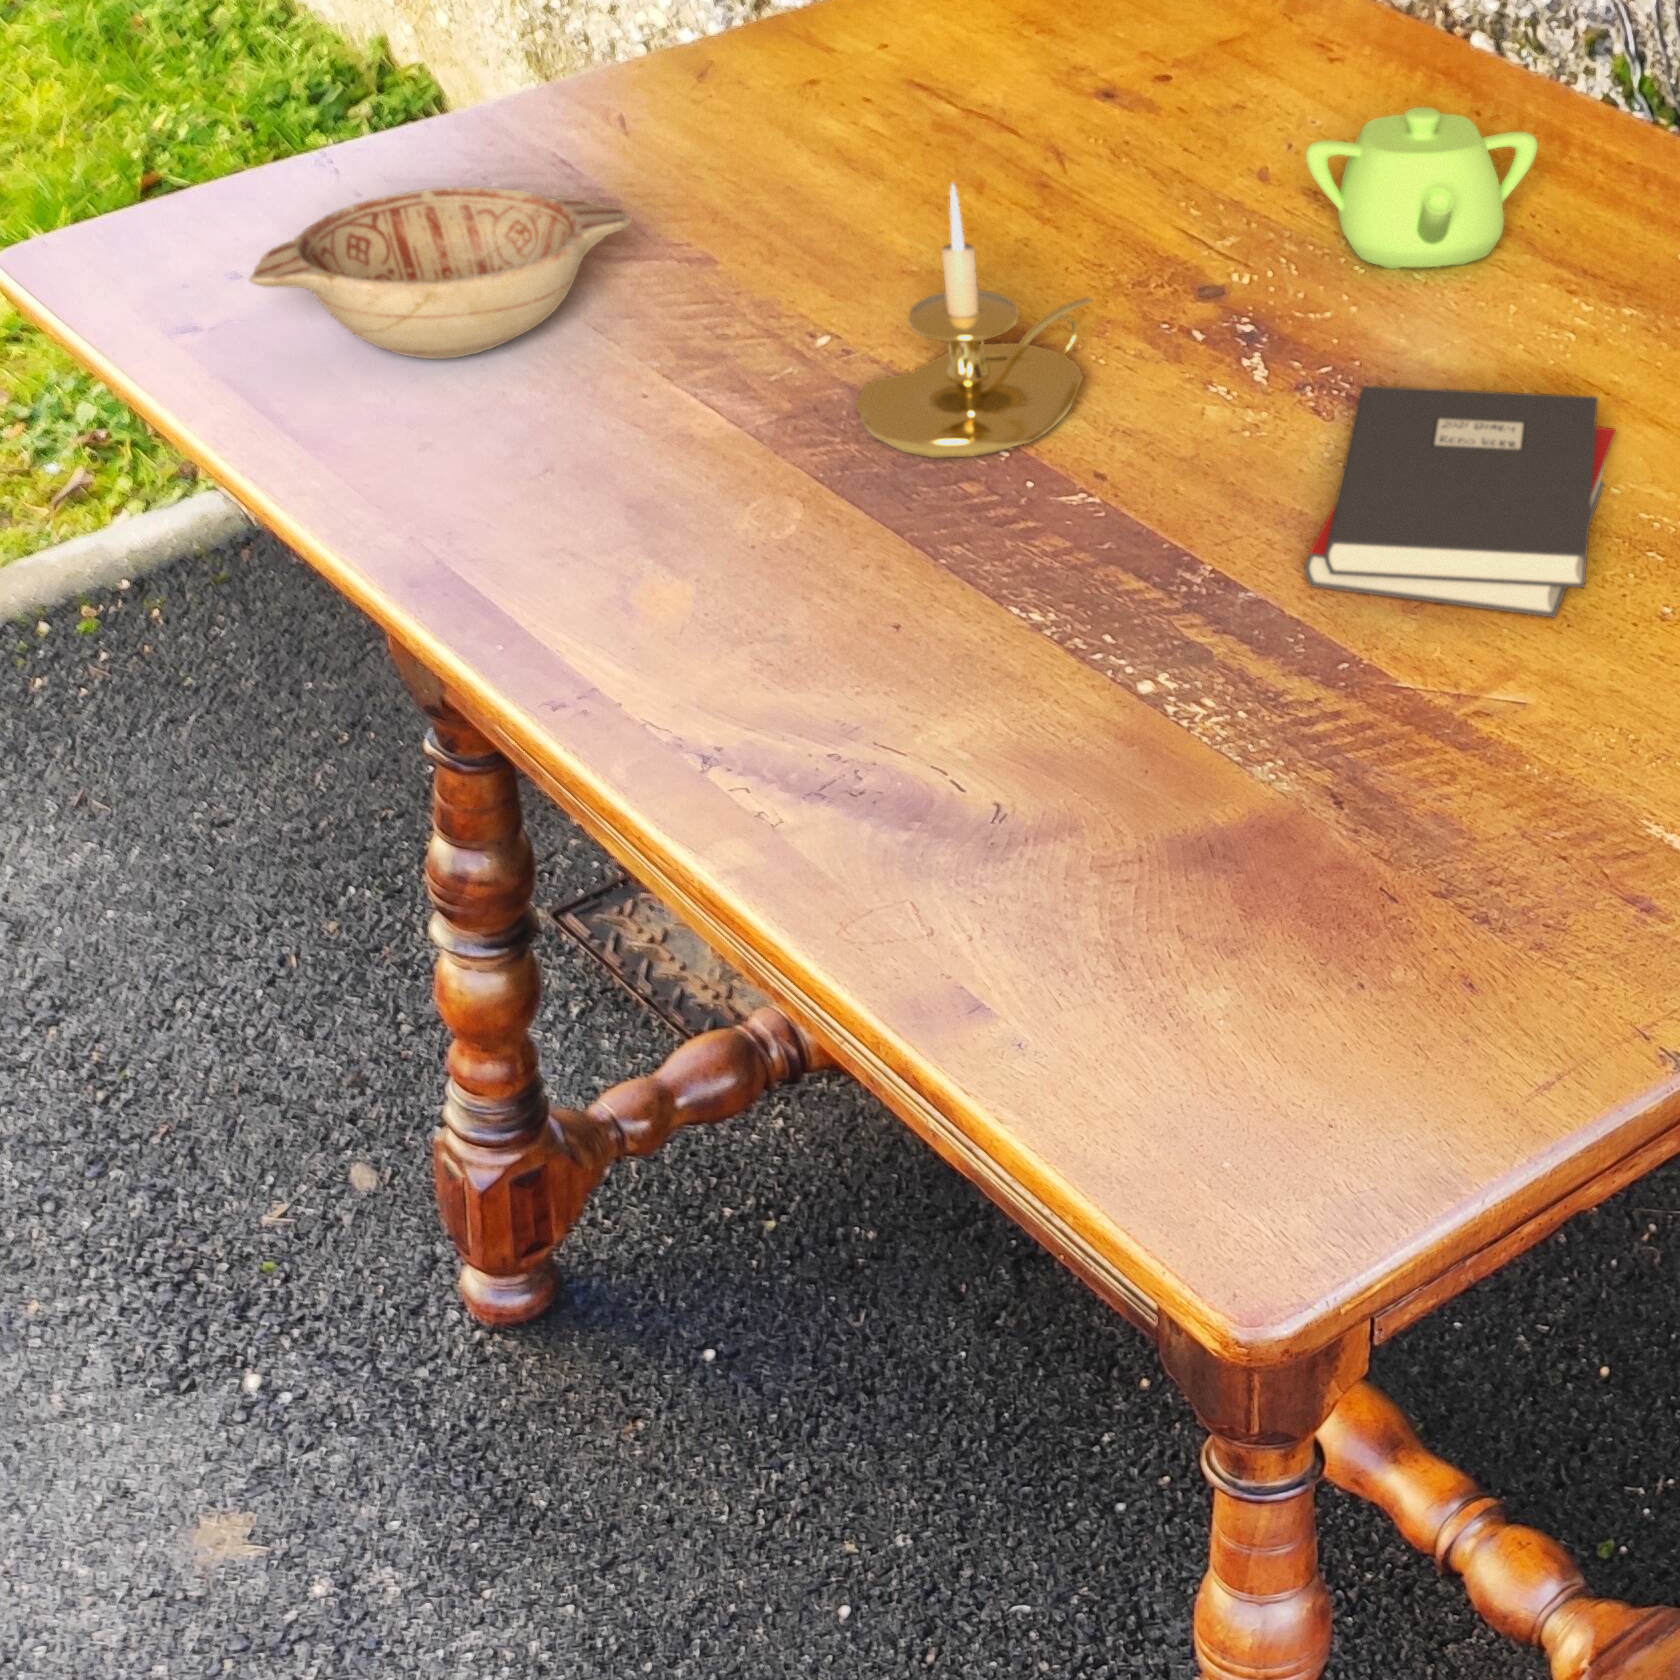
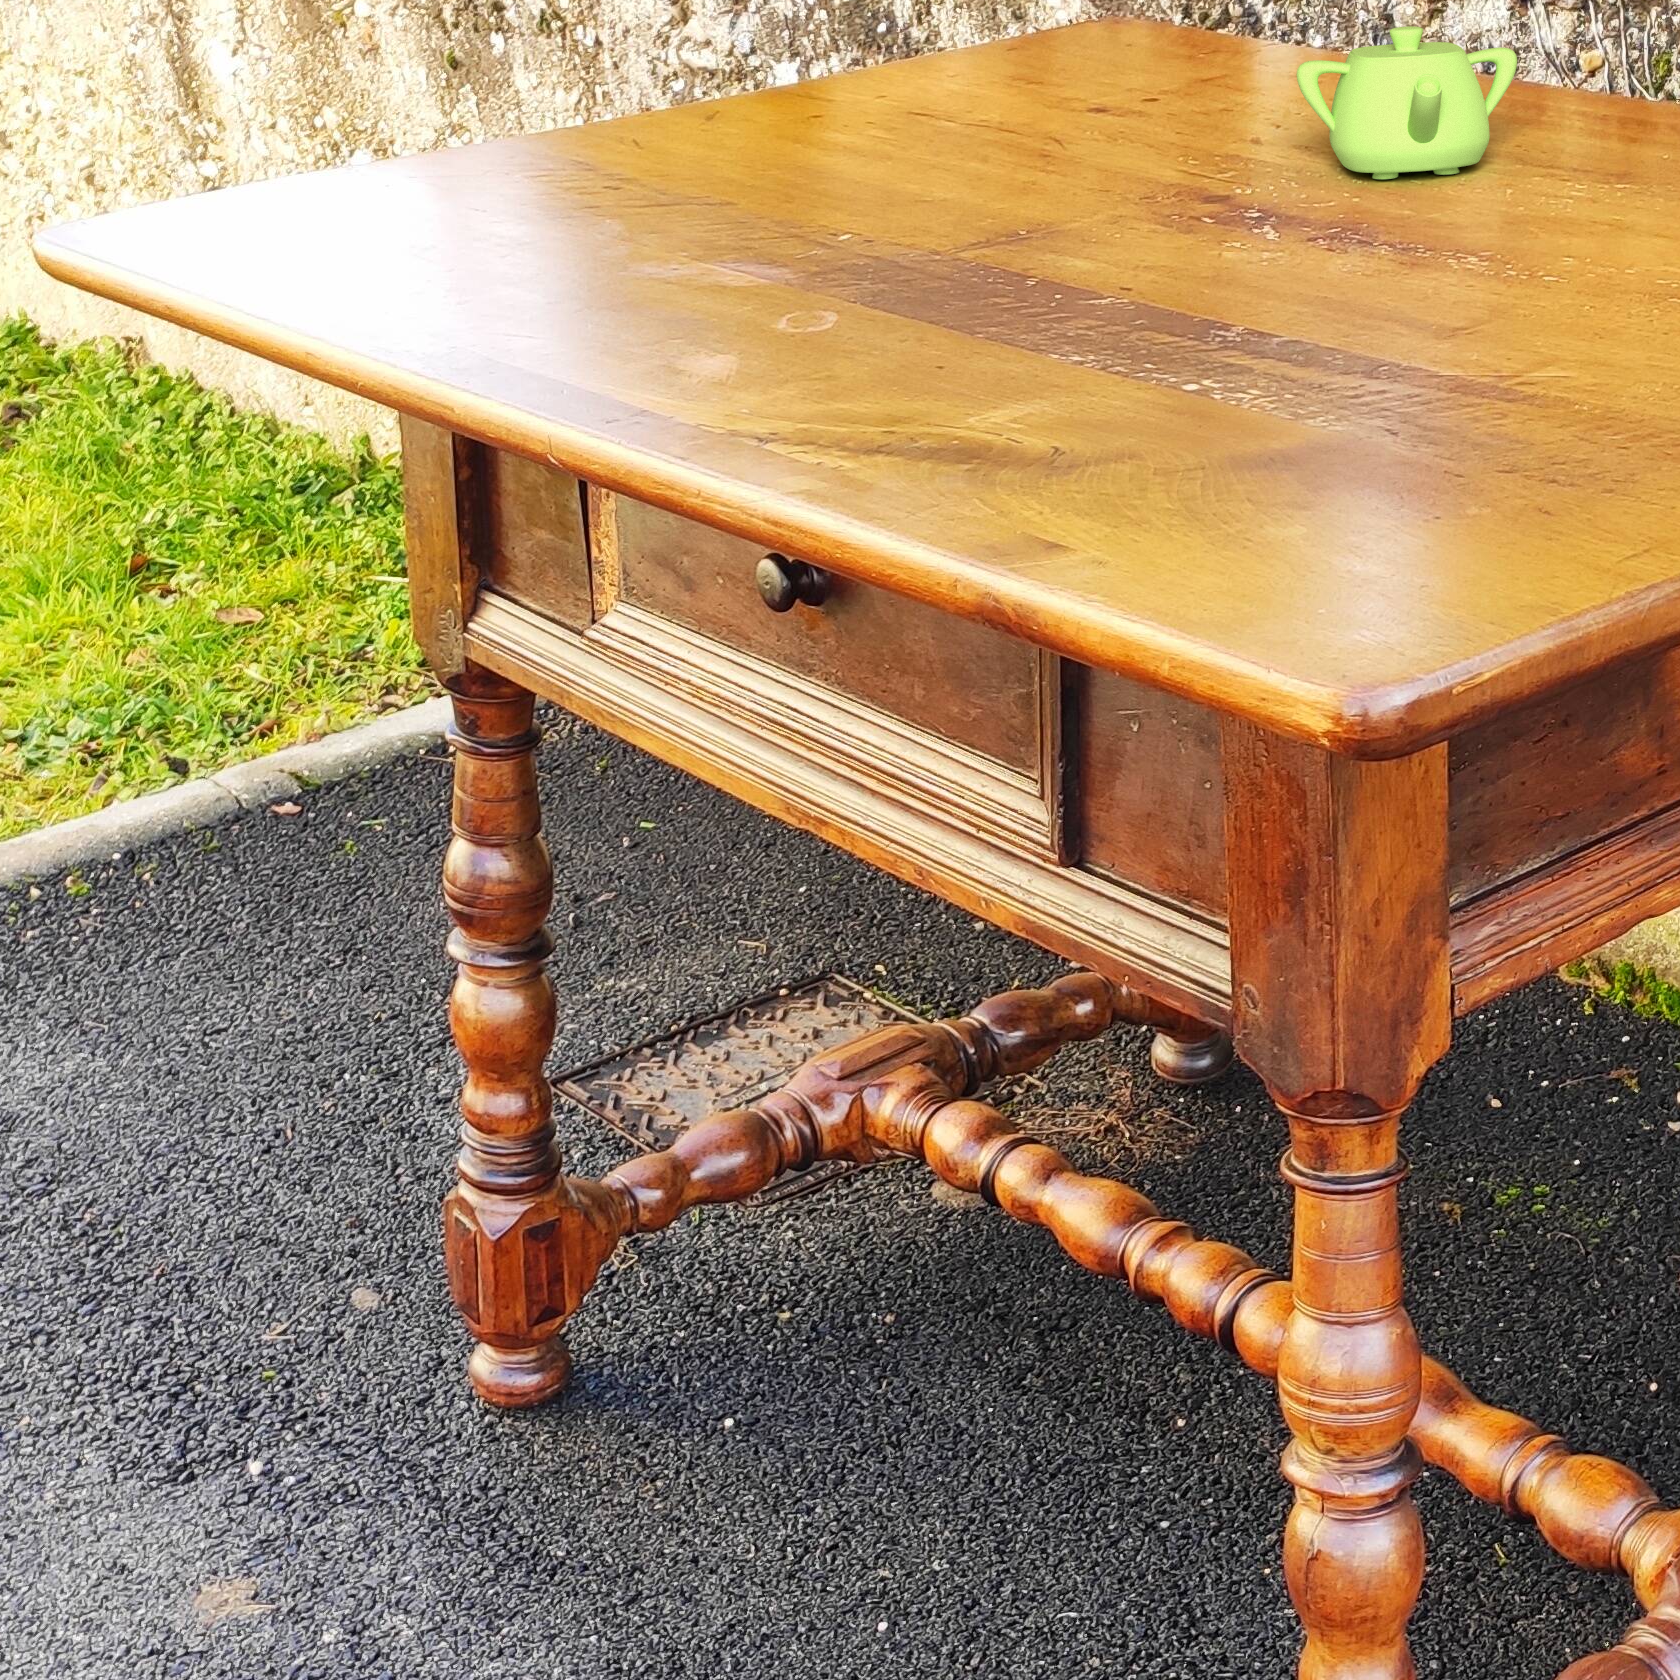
candle holder: present [855,184,1091,458] -> none [878,27,1102,294]
decorative bowl: present [249,187,632,359] -> none [289,138,655,270]
hardback book: present [1305,386,1616,617] -> none [1328,202,1618,340]

